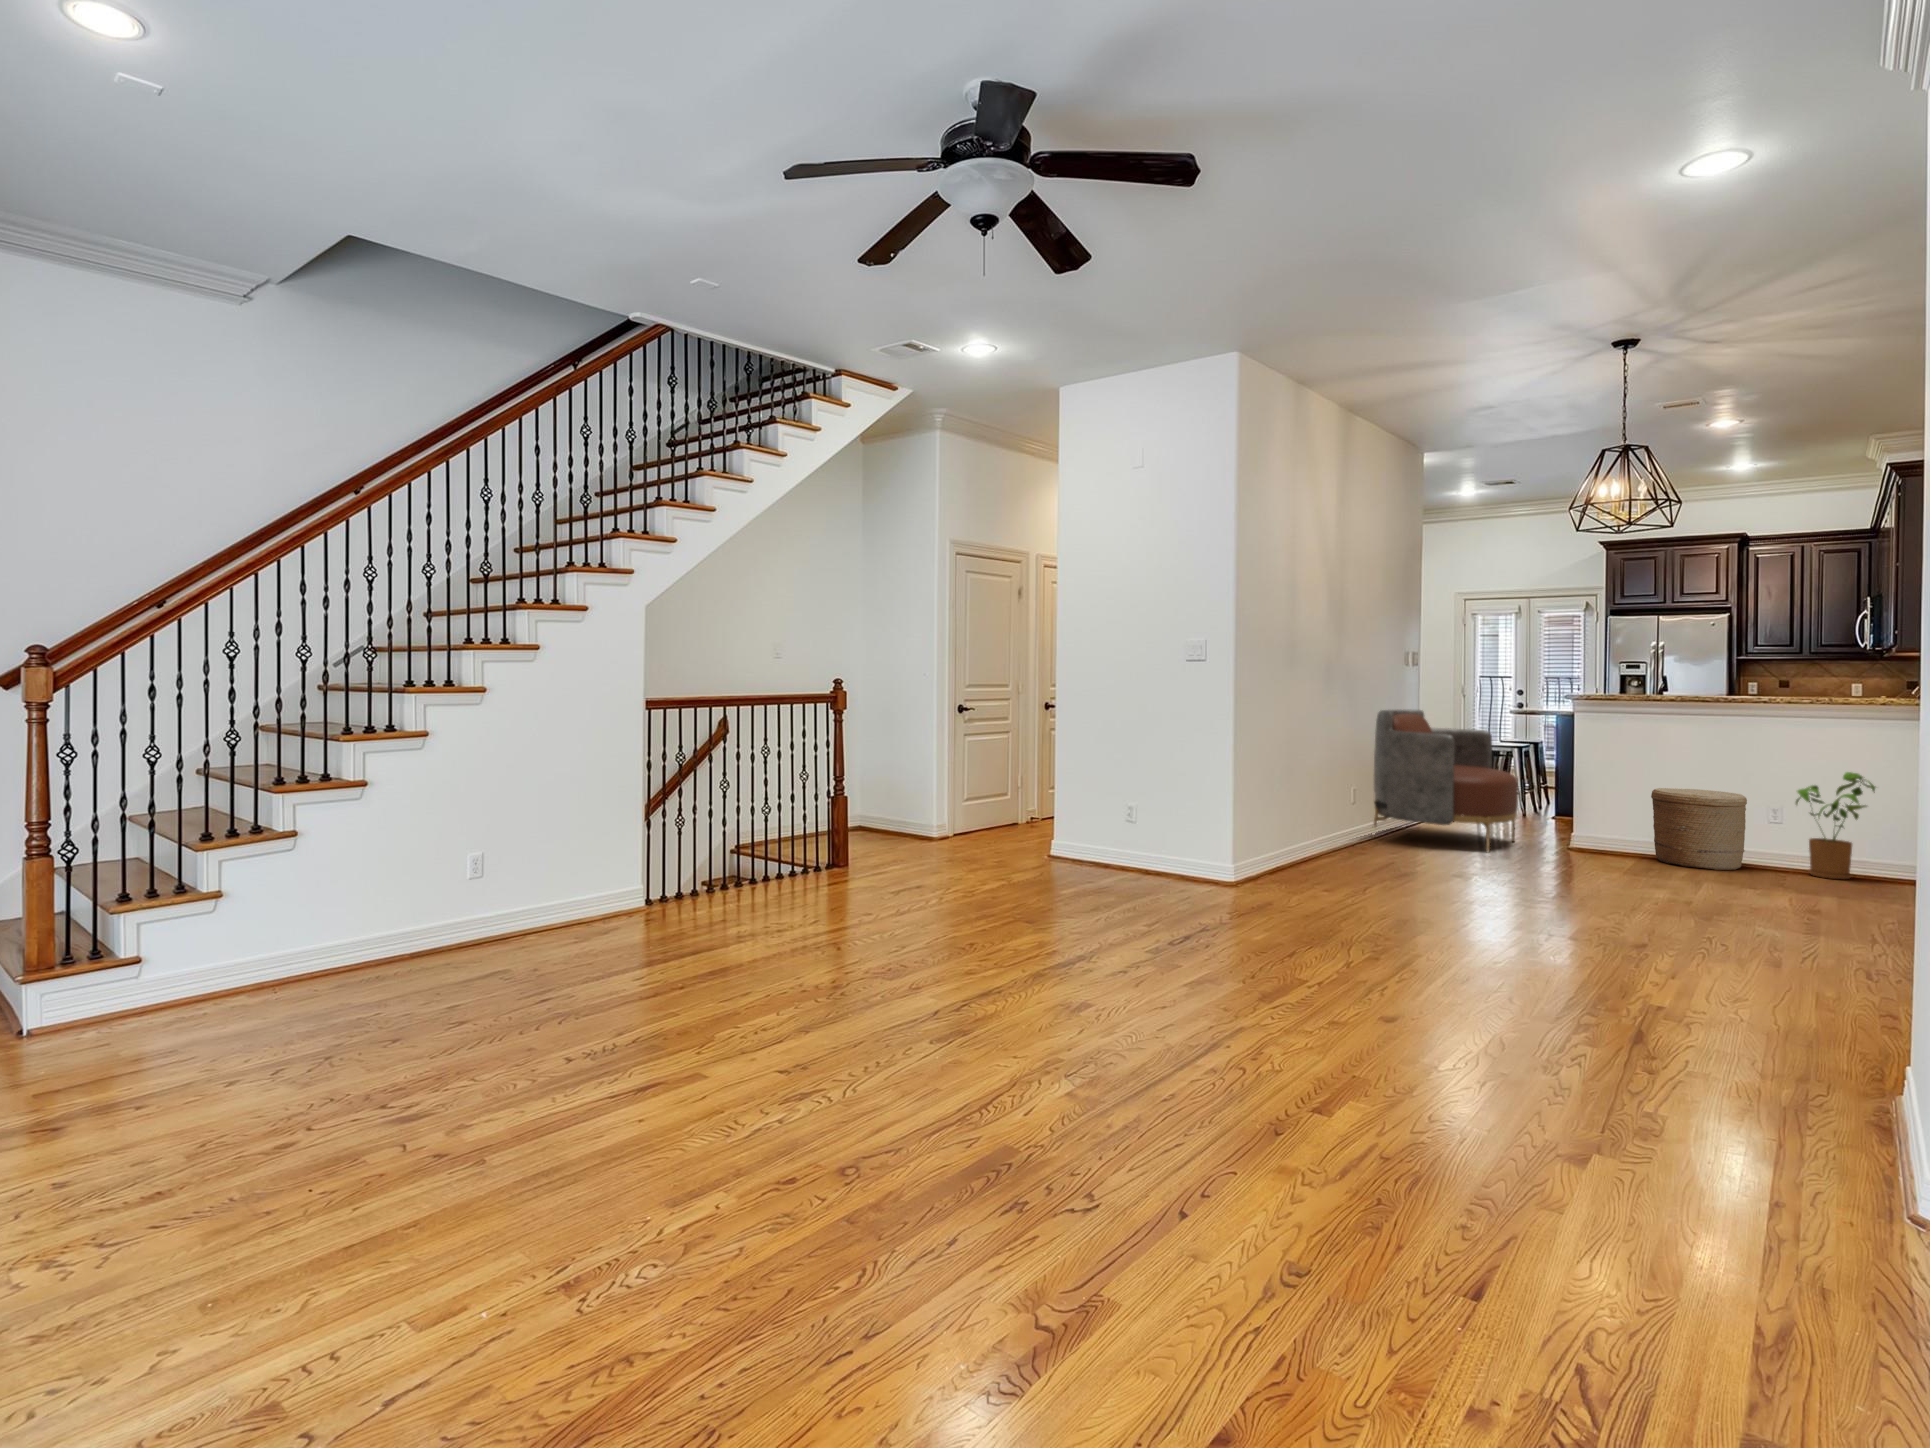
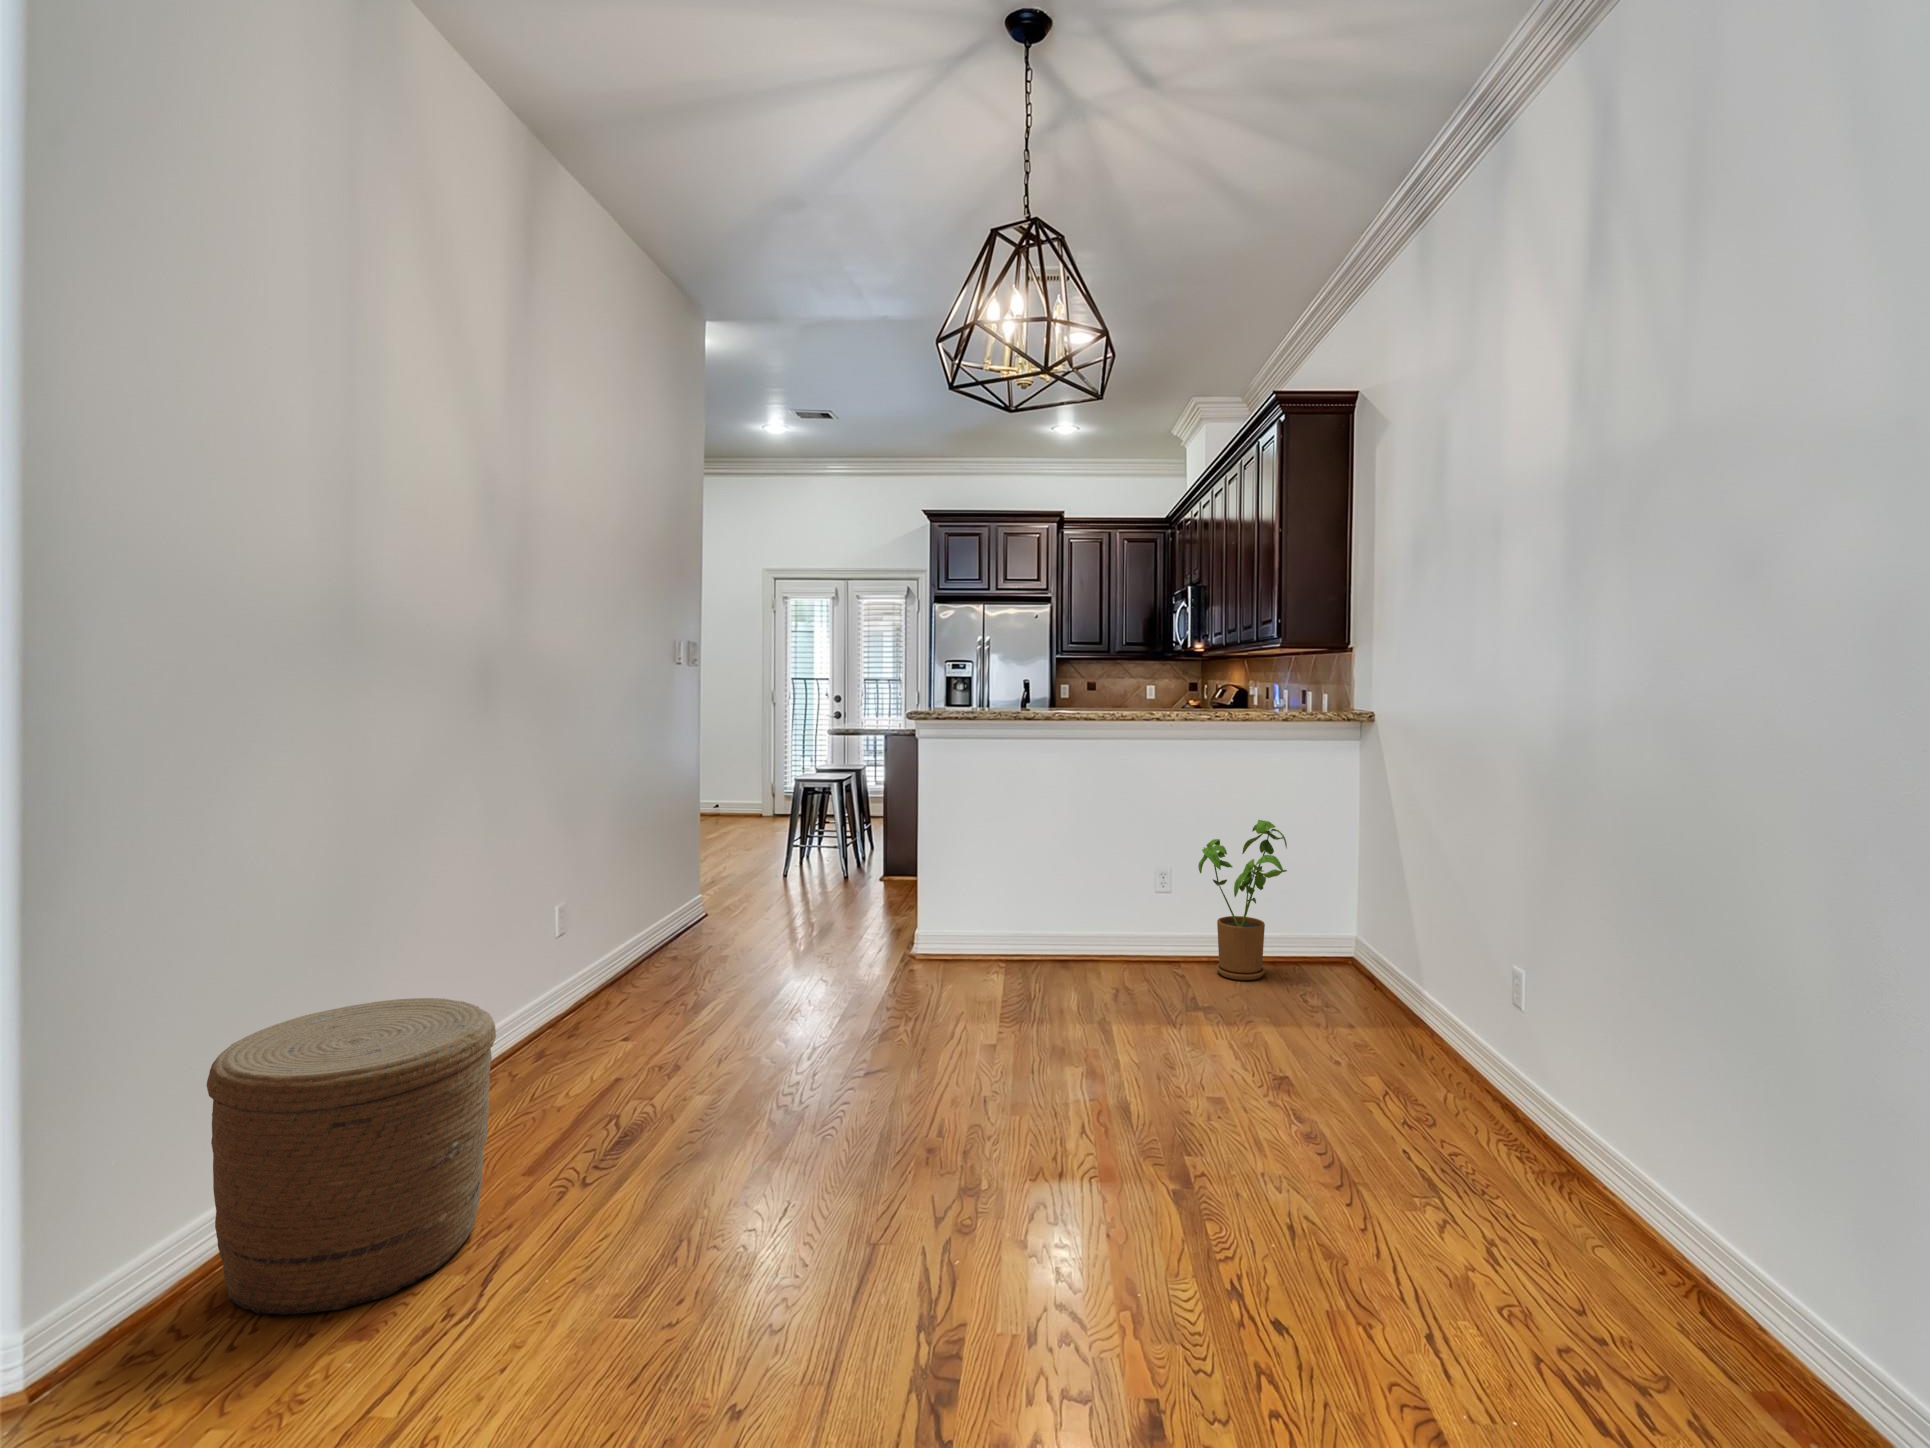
armchair: present [1371,710,1518,852] -> none [585,743,847,1025]
woven basket: present [1651,788,1747,870] -> present [206,998,496,1314]

